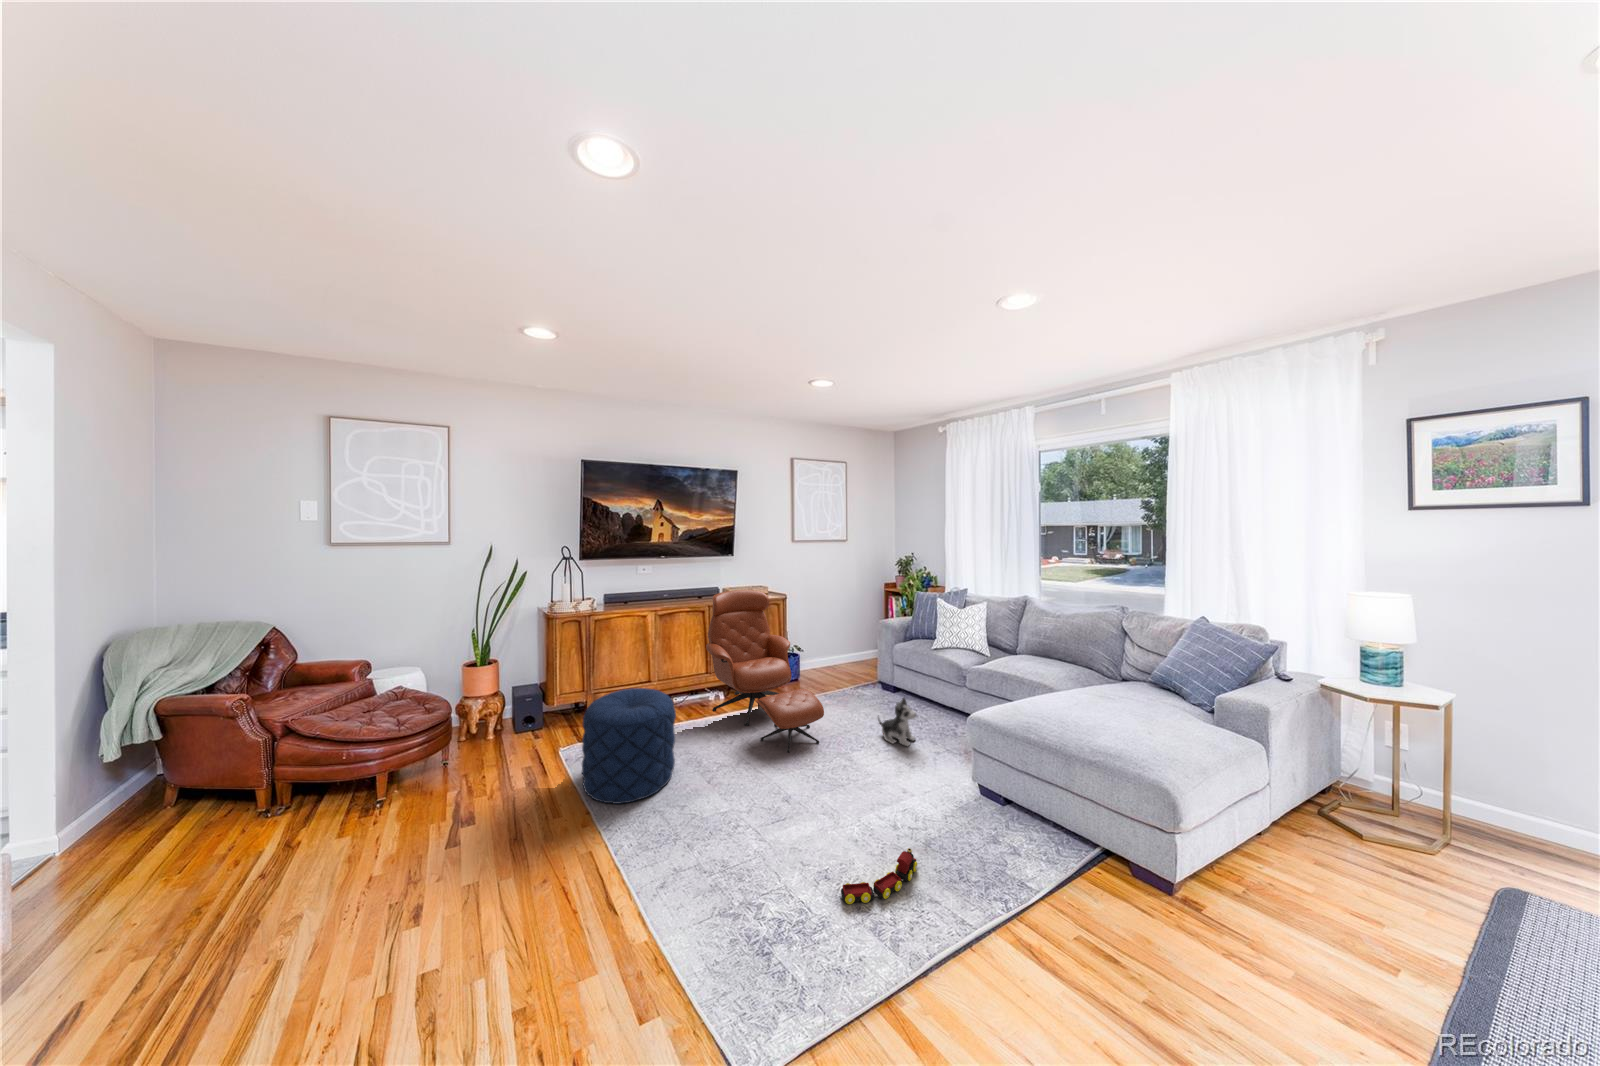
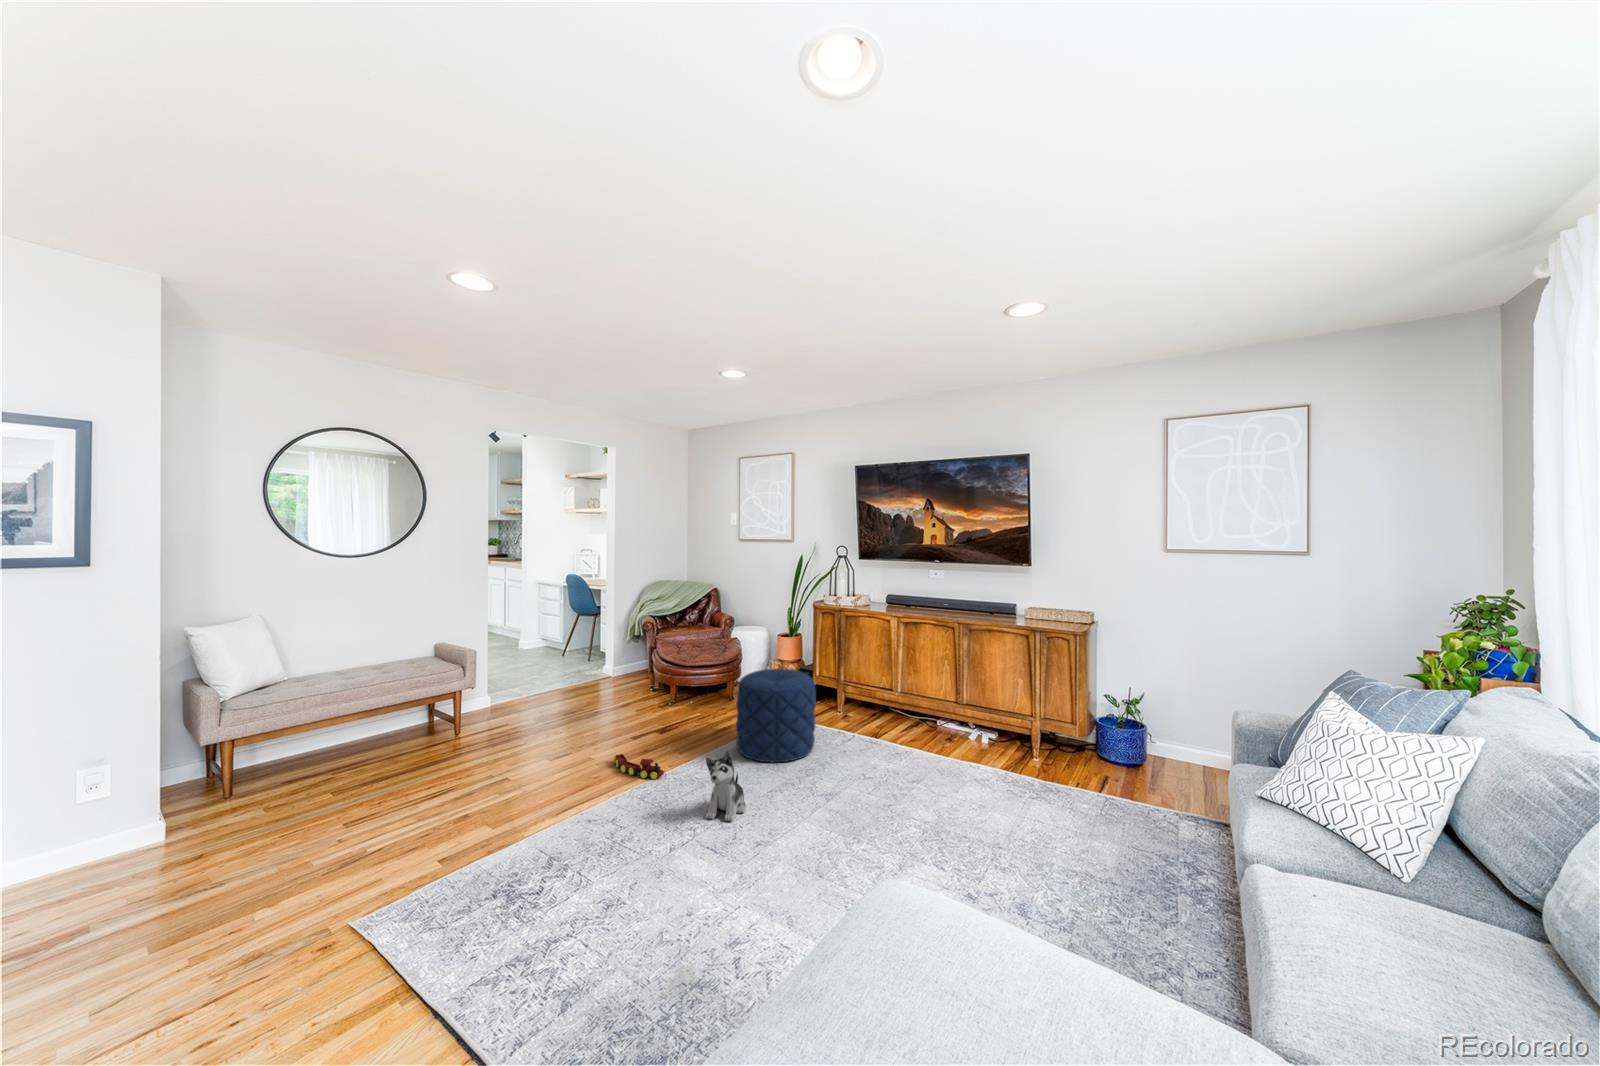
lounge chair: present [706,590,824,753] -> none [892,607,1033,815]
plush toy: present [878,698,916,746] -> present [706,752,746,822]
toy train: present [841,848,917,904] -> present [613,754,664,779]

